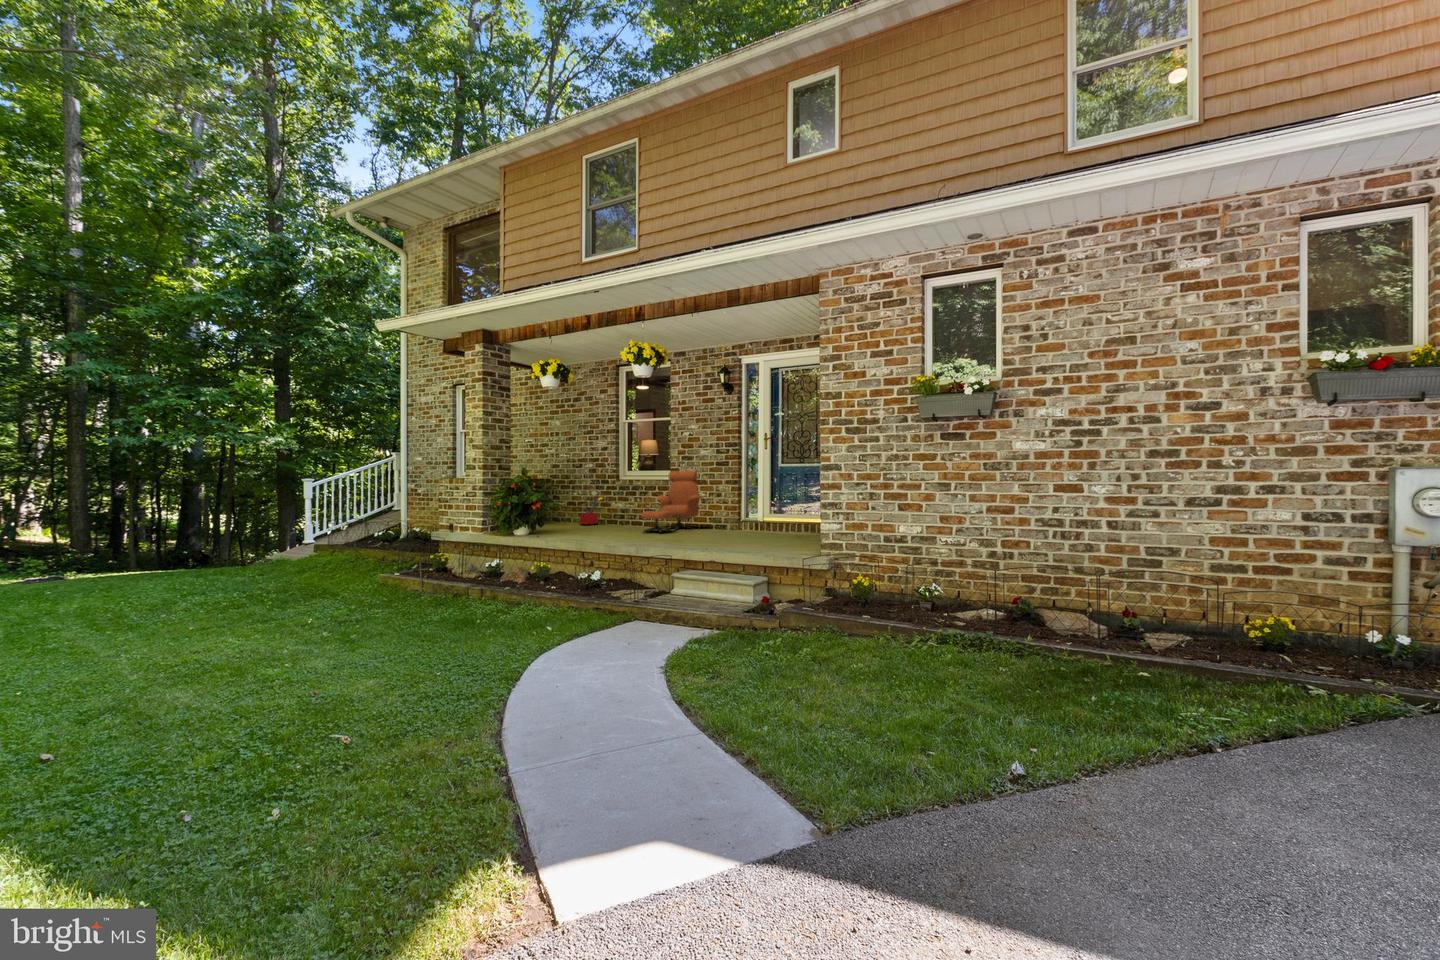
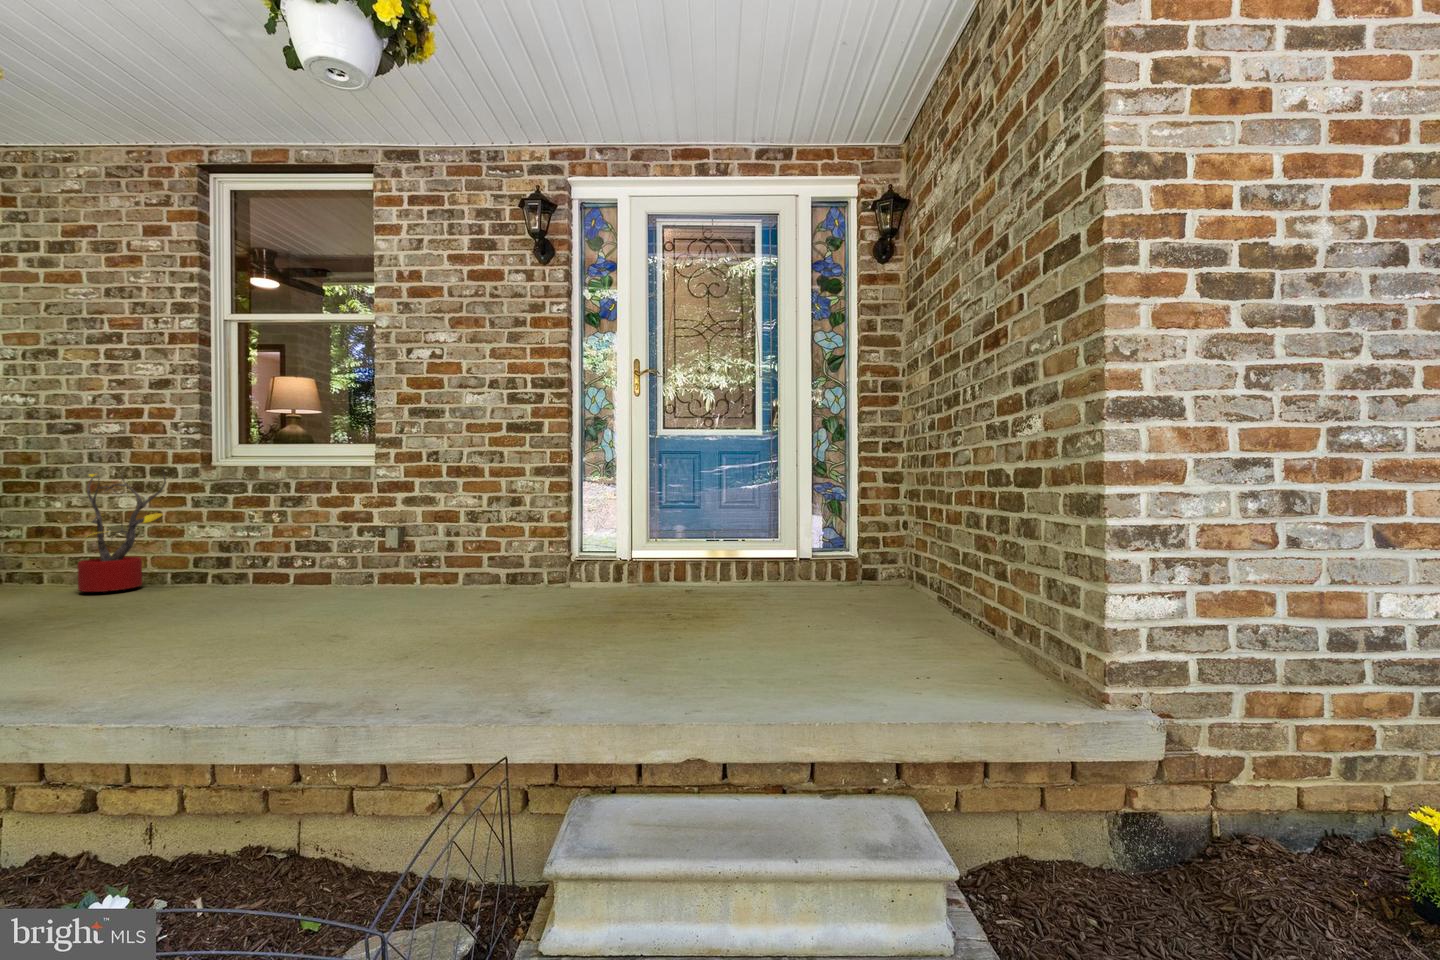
lounge chair: present [641,471,702,532] -> none [305,442,476,617]

